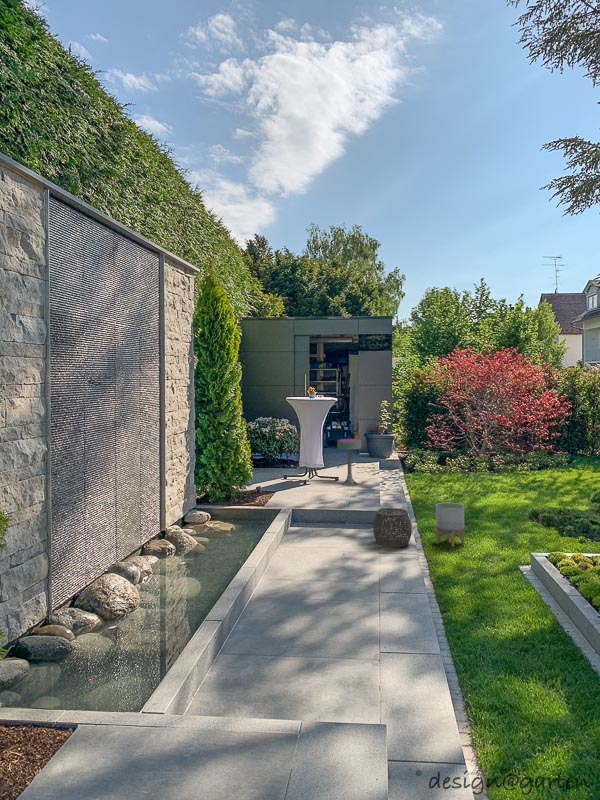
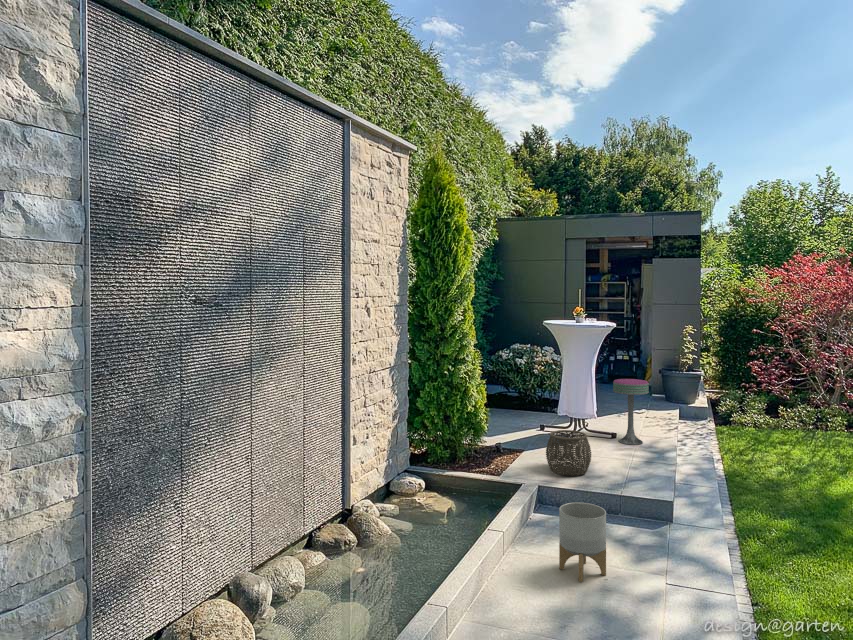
planter: present [436,503,464,547] -> present [559,502,606,582]
woven basket: present [373,508,412,548] -> present [546,430,591,476]

